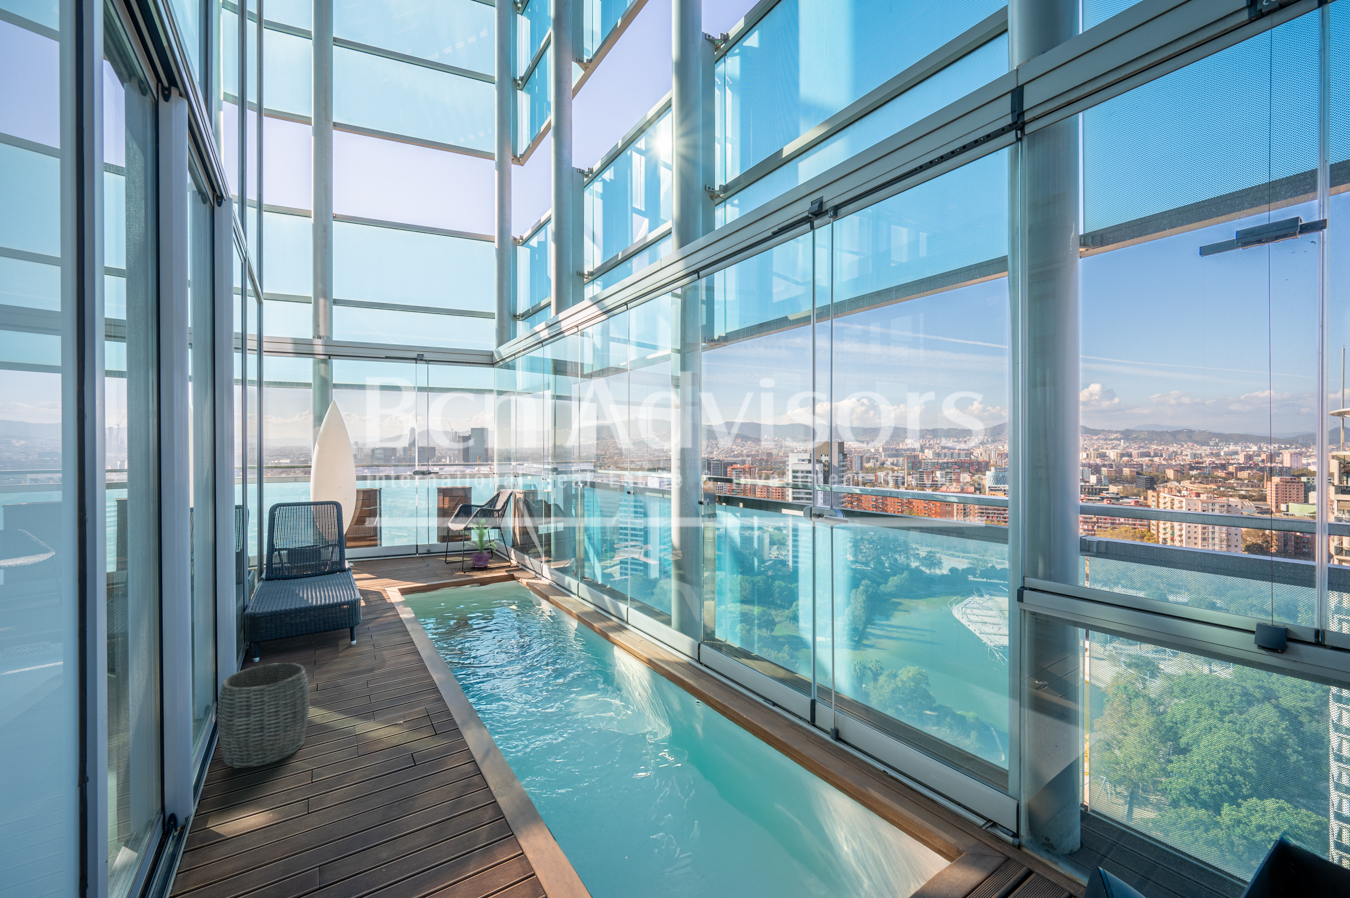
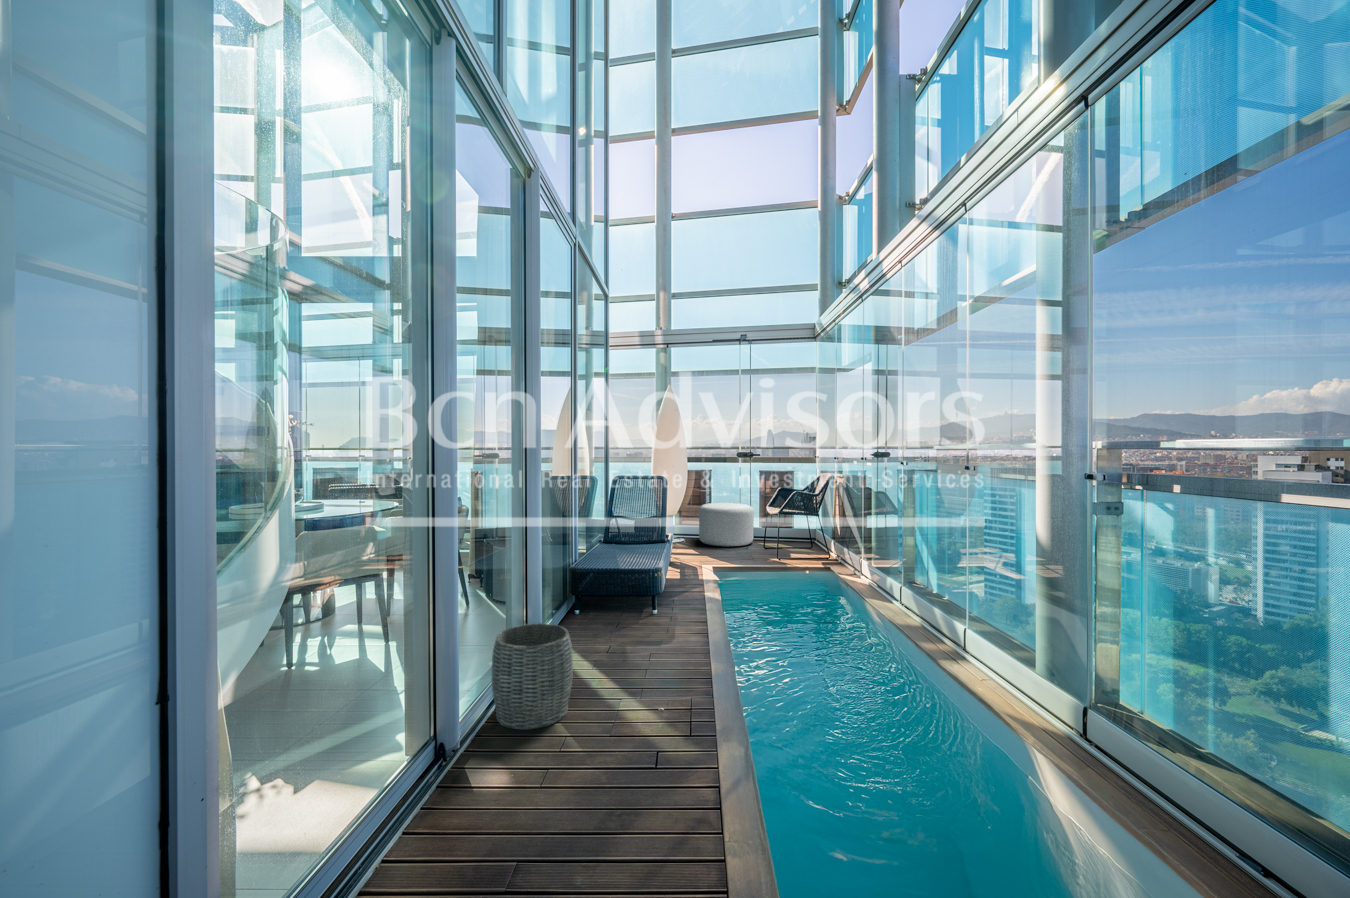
decorative plant: present [471,519,494,568] -> none [772,503,829,555]
ottoman: none [372,523,433,568] -> present [699,503,754,546]

